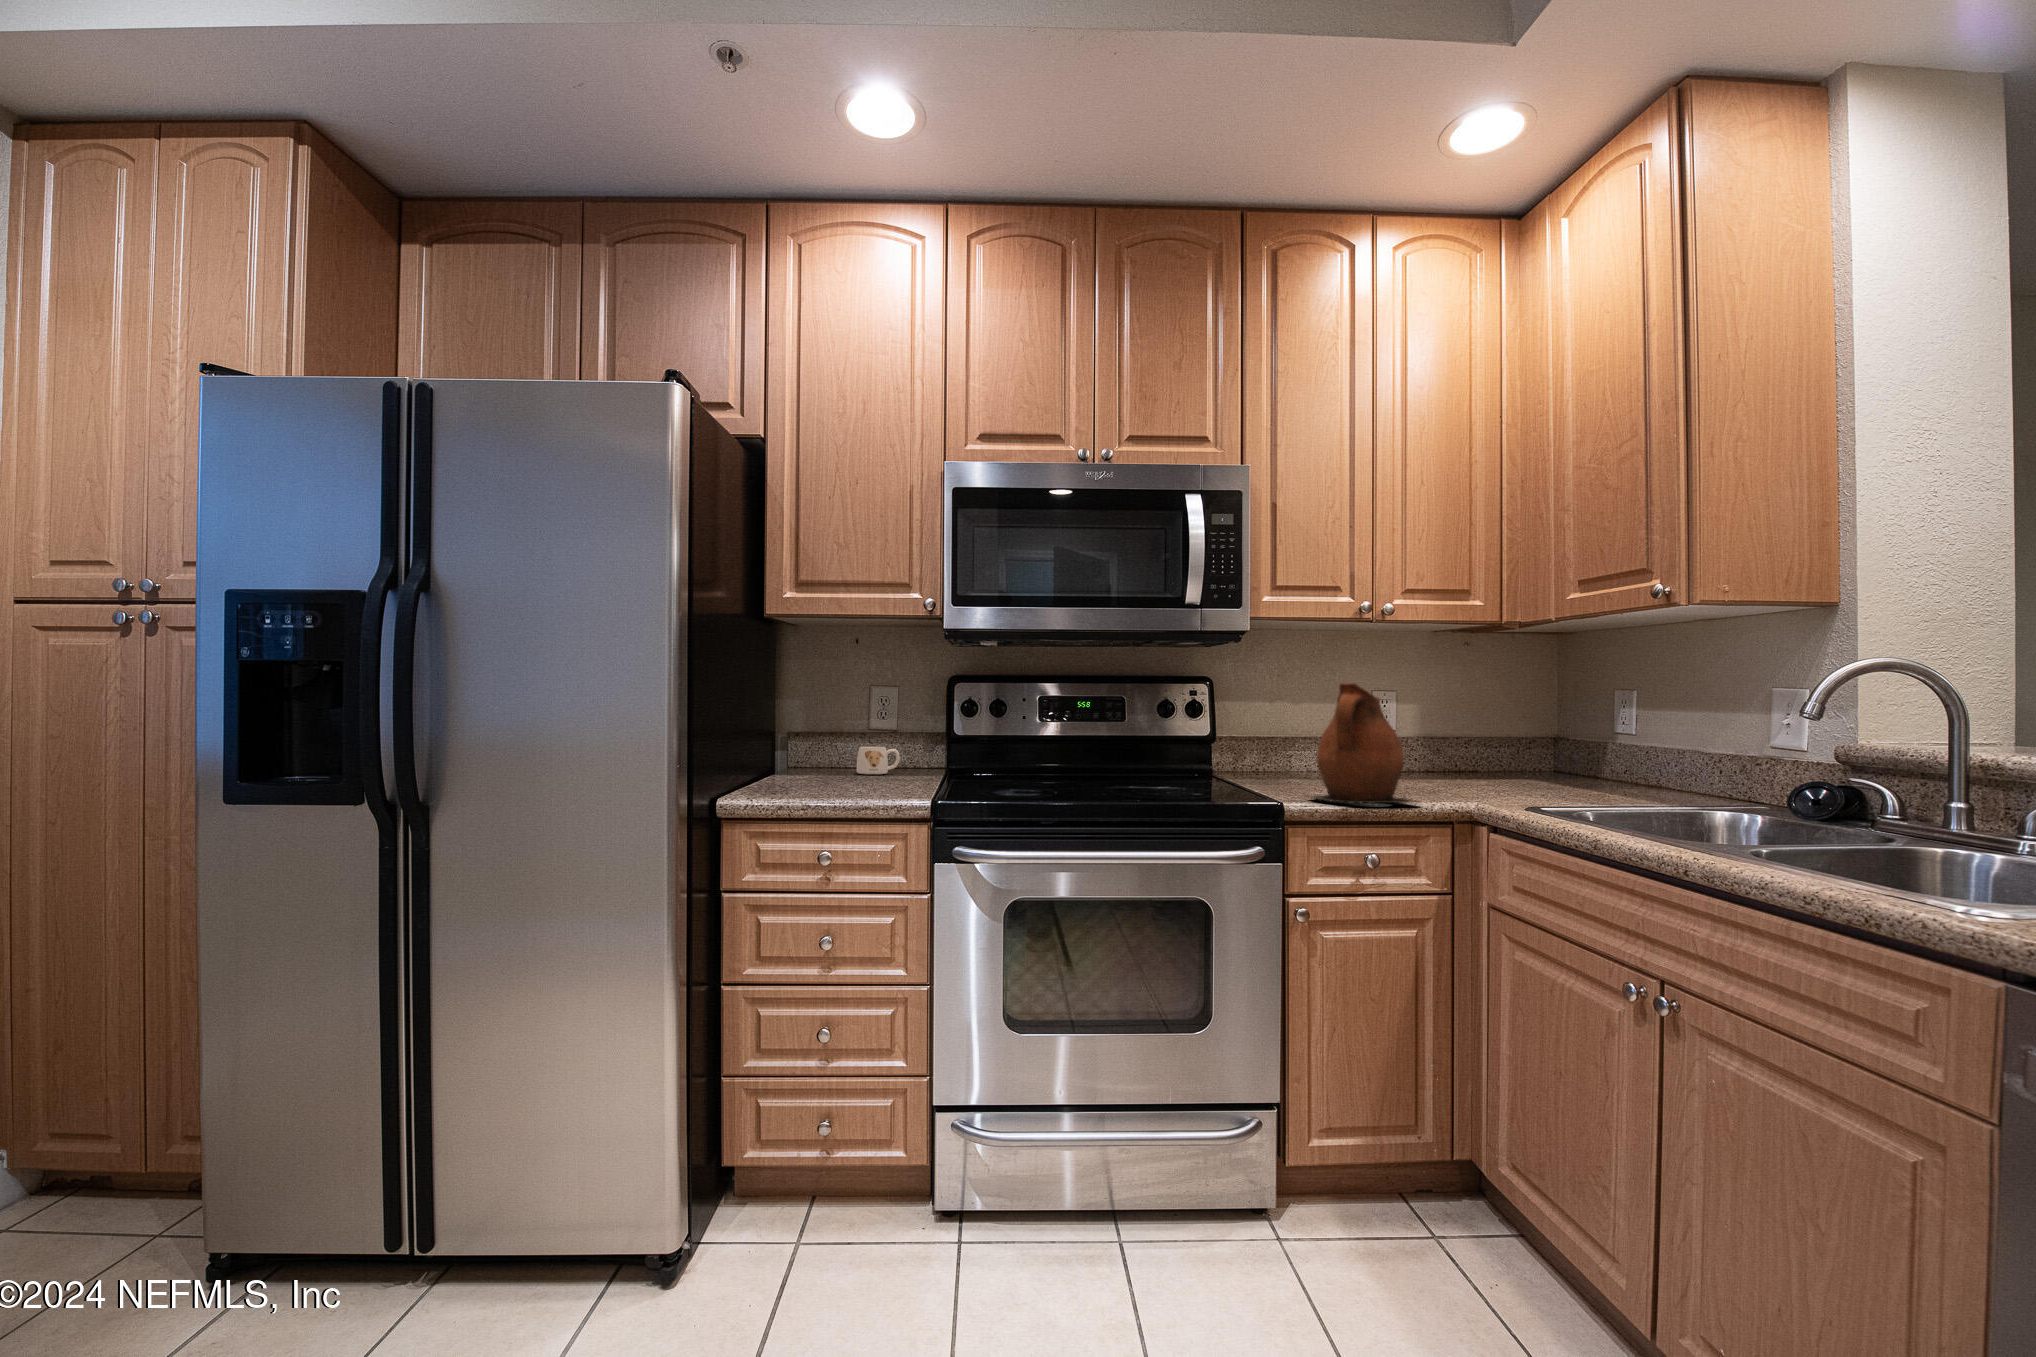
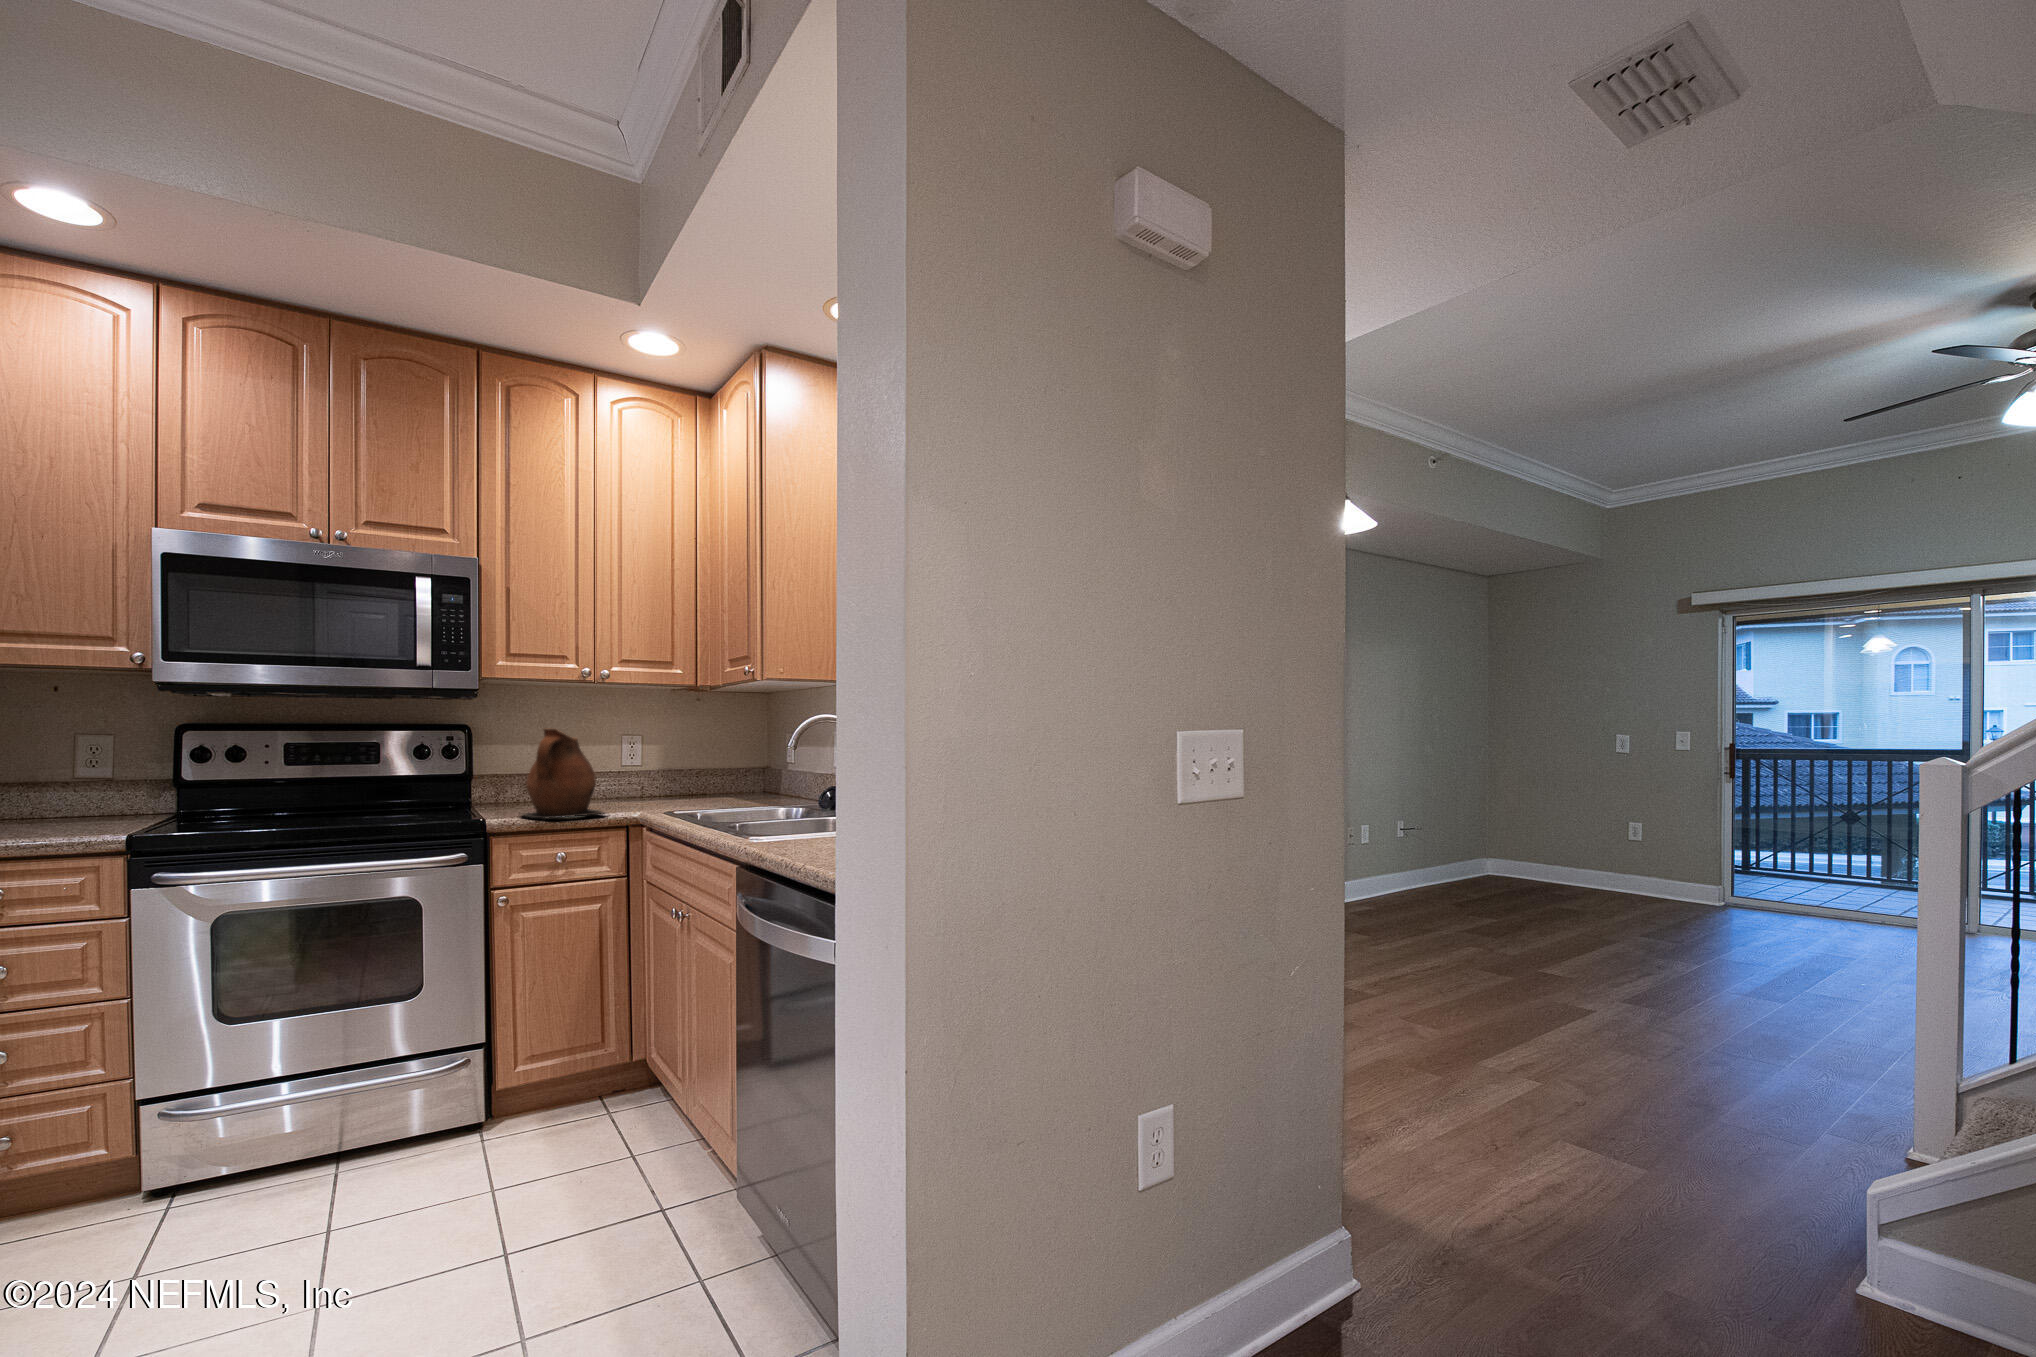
mug: present [857,747,900,774] -> none [47,789,107,817]

